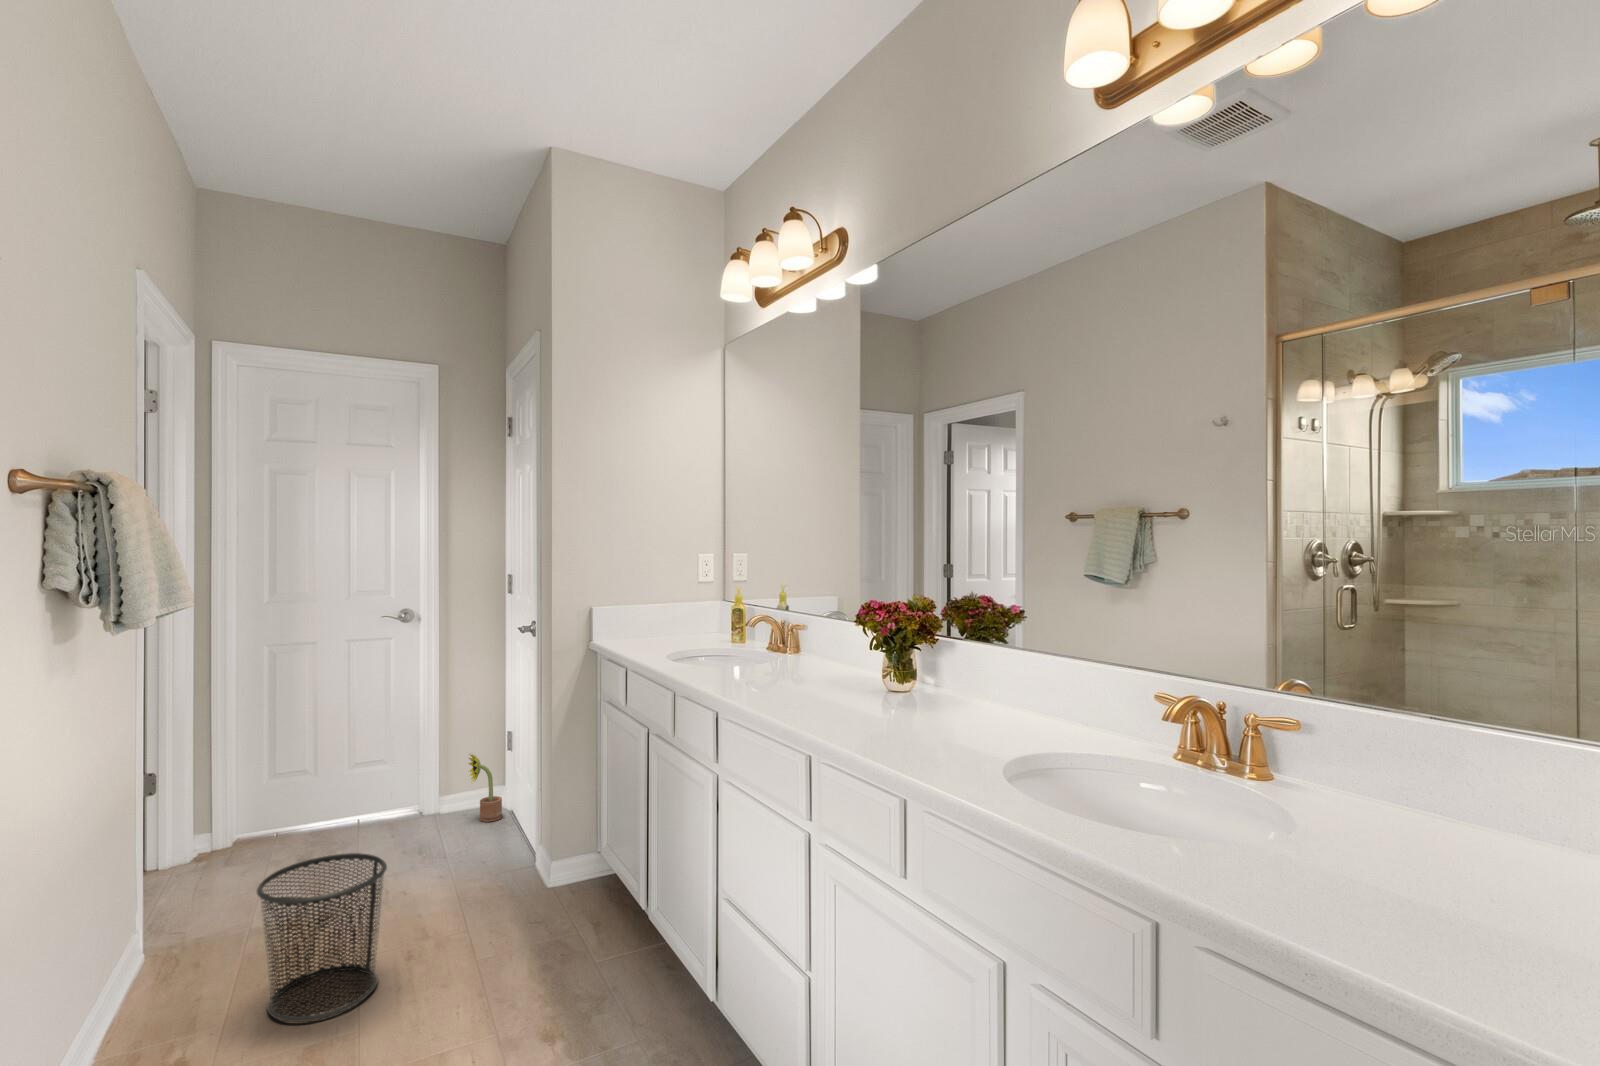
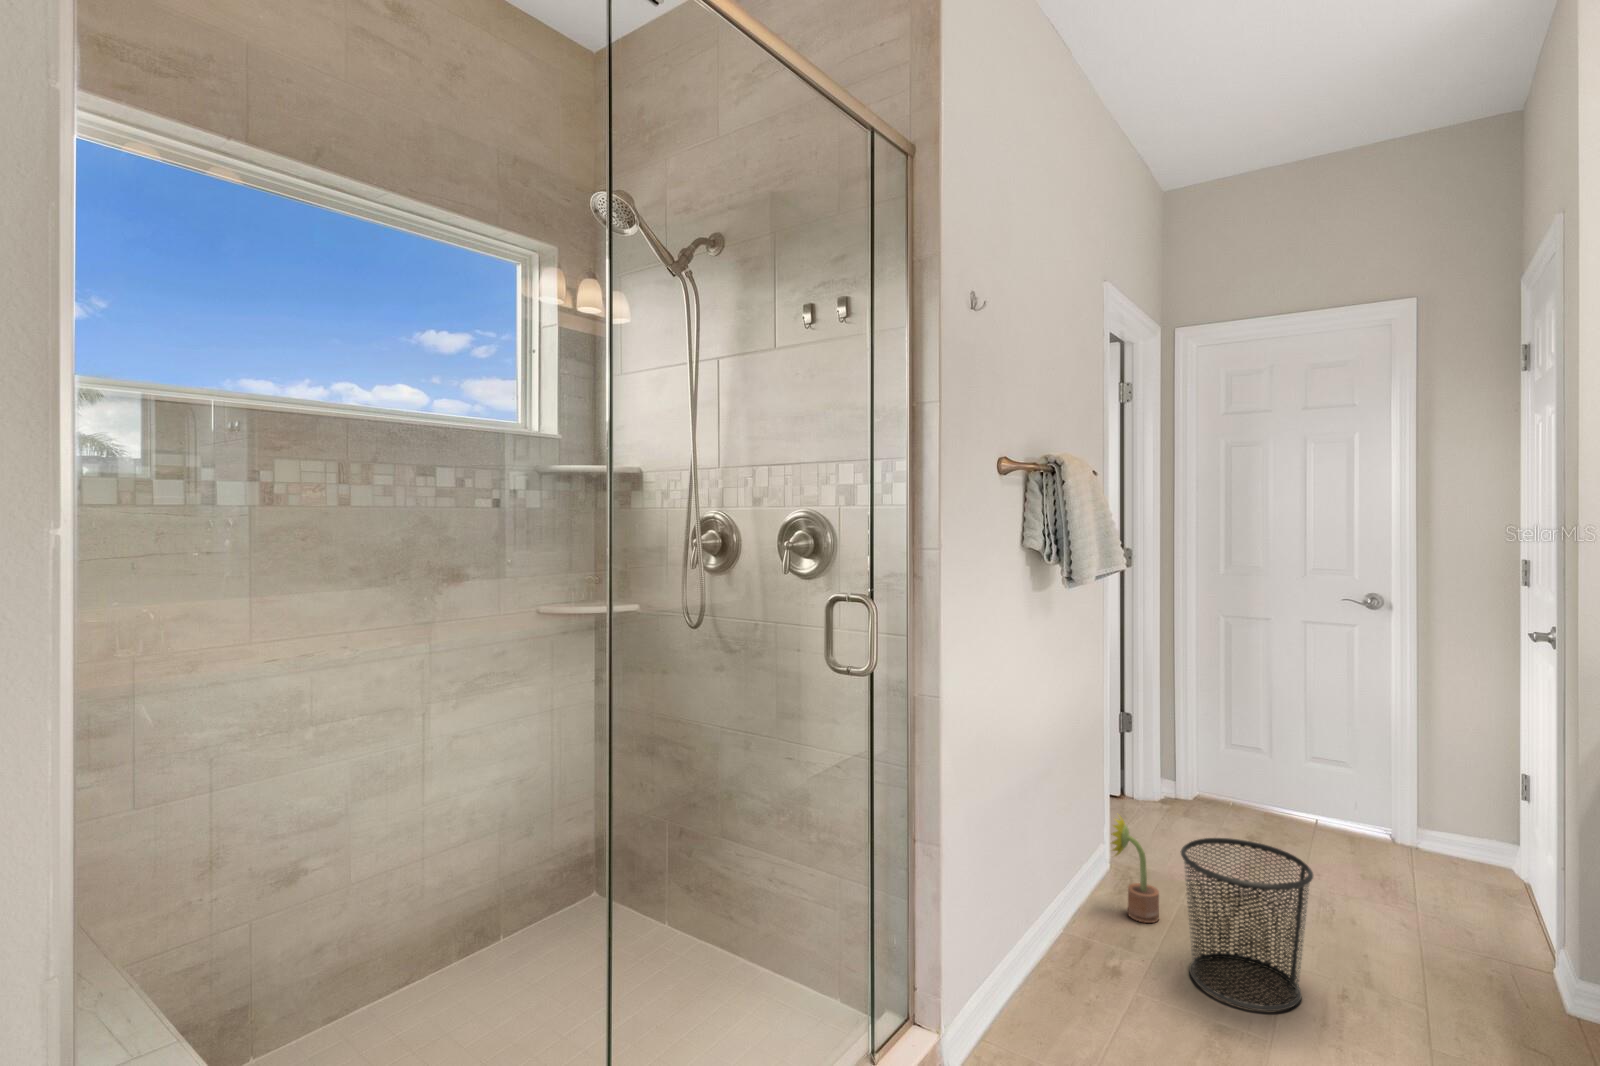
decorative plant: present [468,754,502,822] -> present [1112,816,1159,923]

